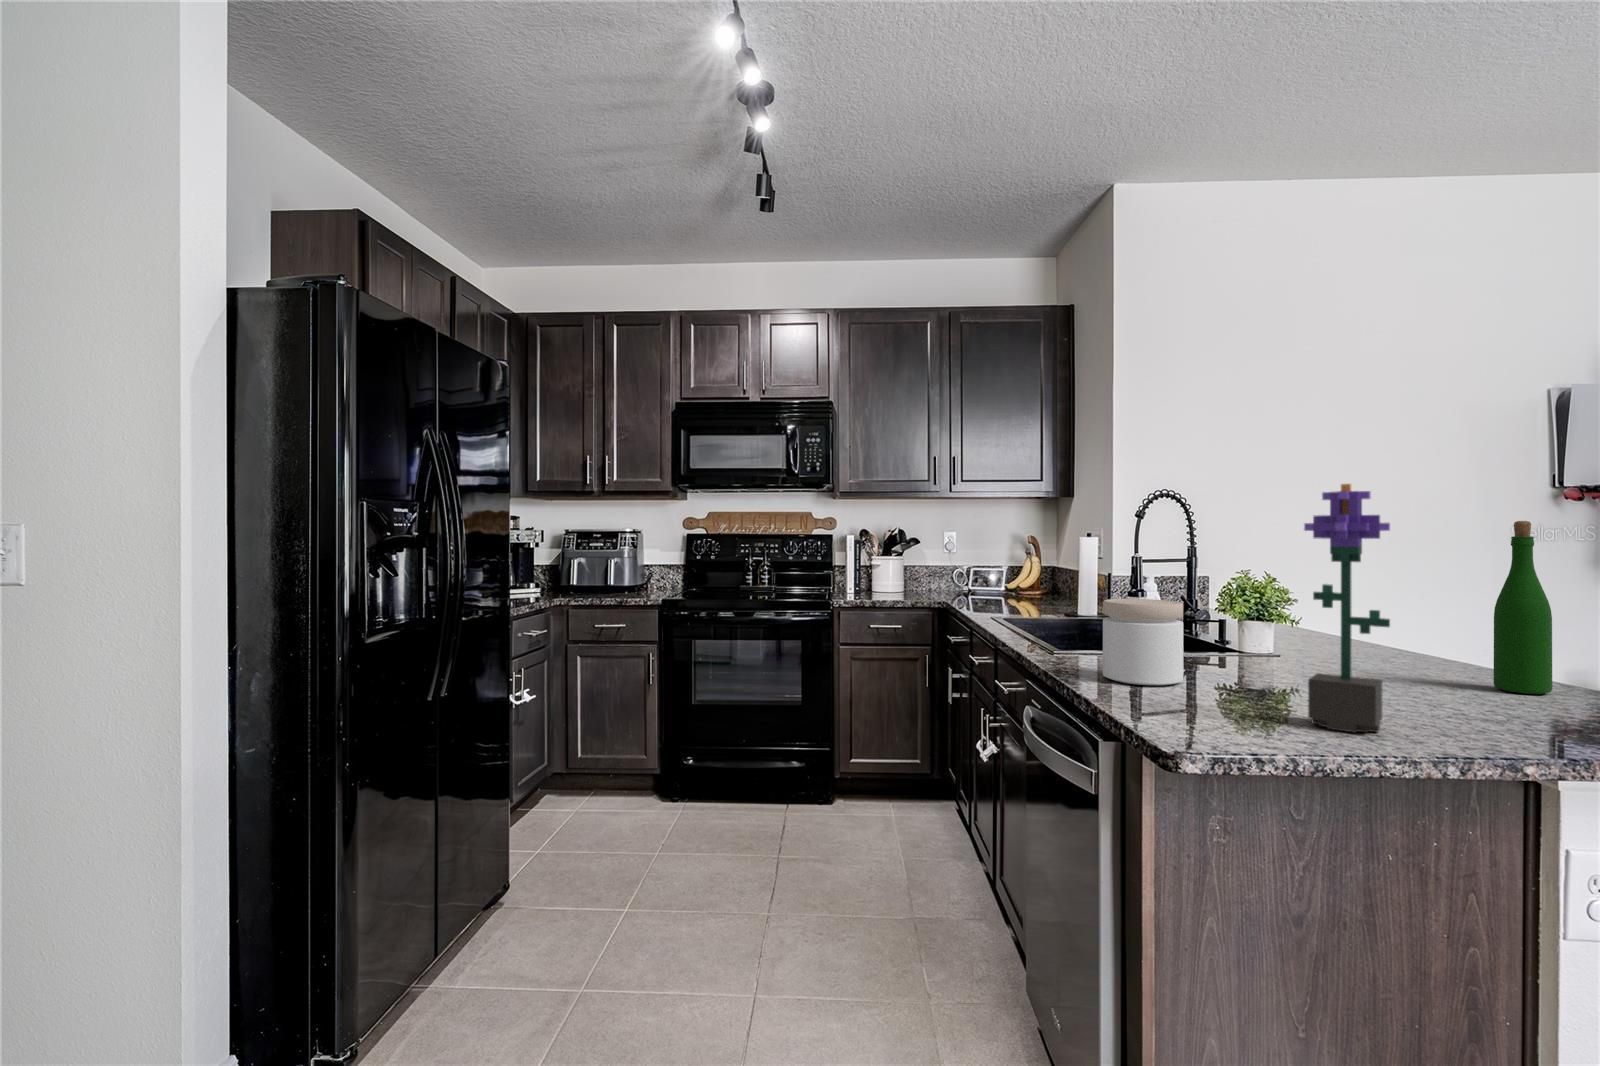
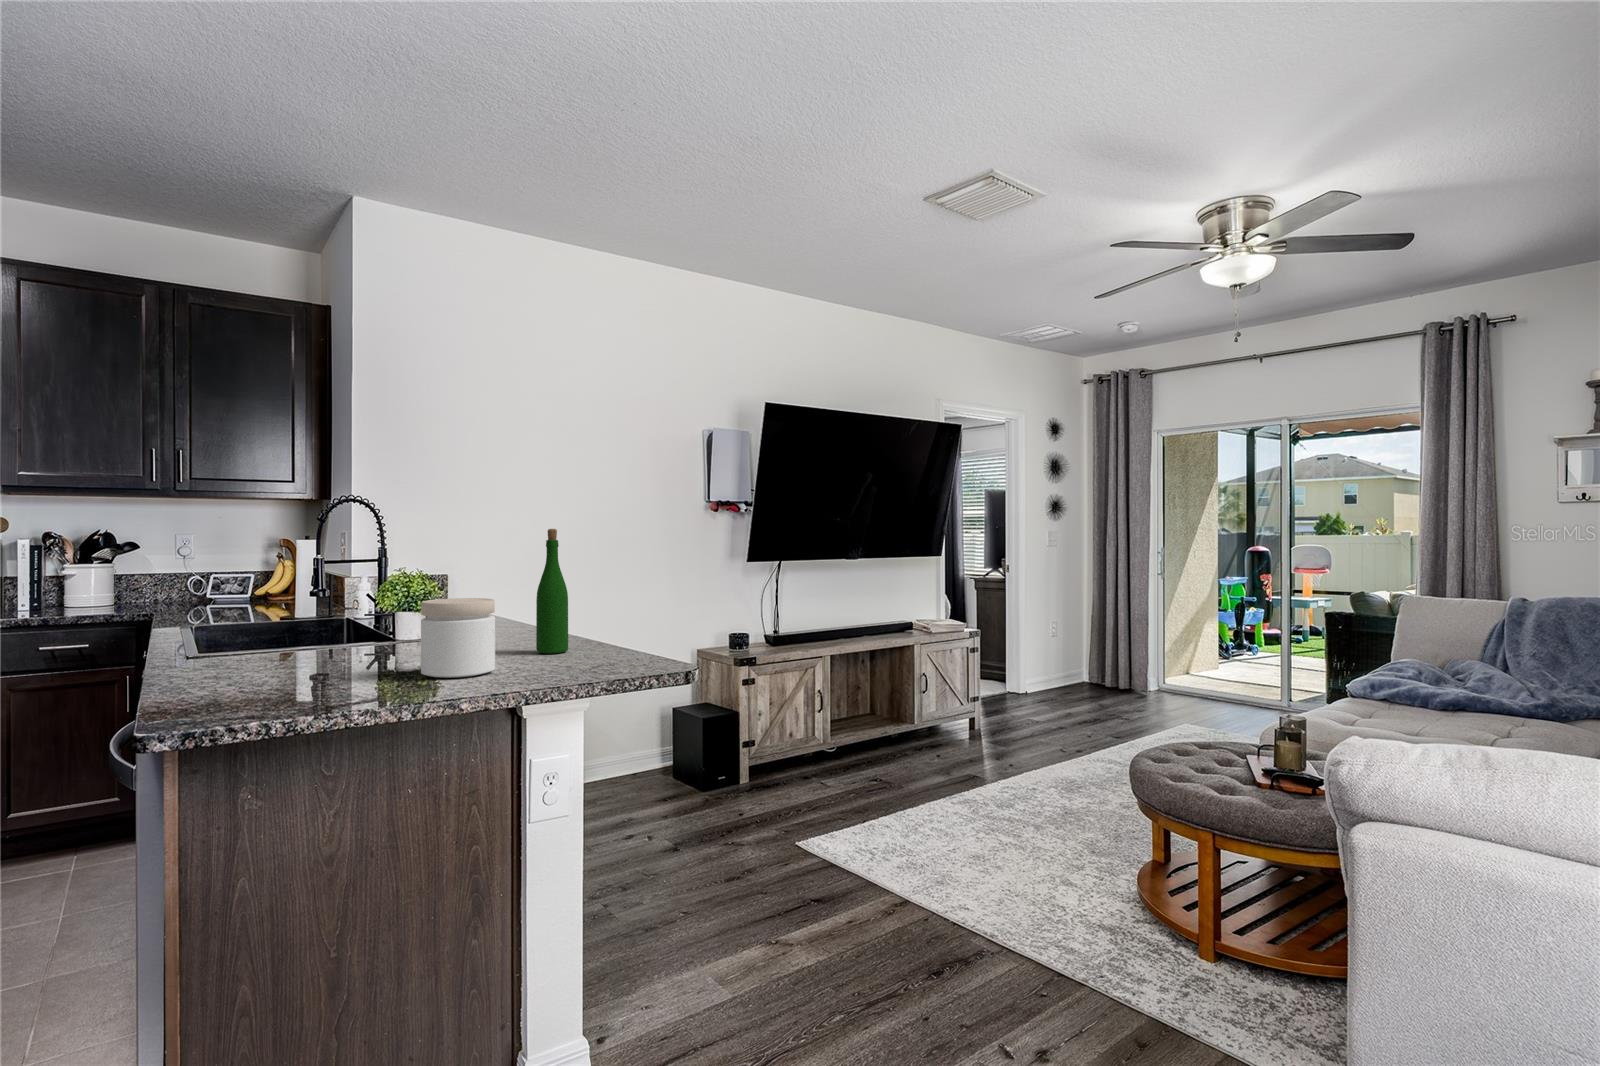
potted flower: present [1304,484,1390,732] -> none [326,501,390,697]
jar: present [1103,599,1183,685] -> present [421,598,495,678]

